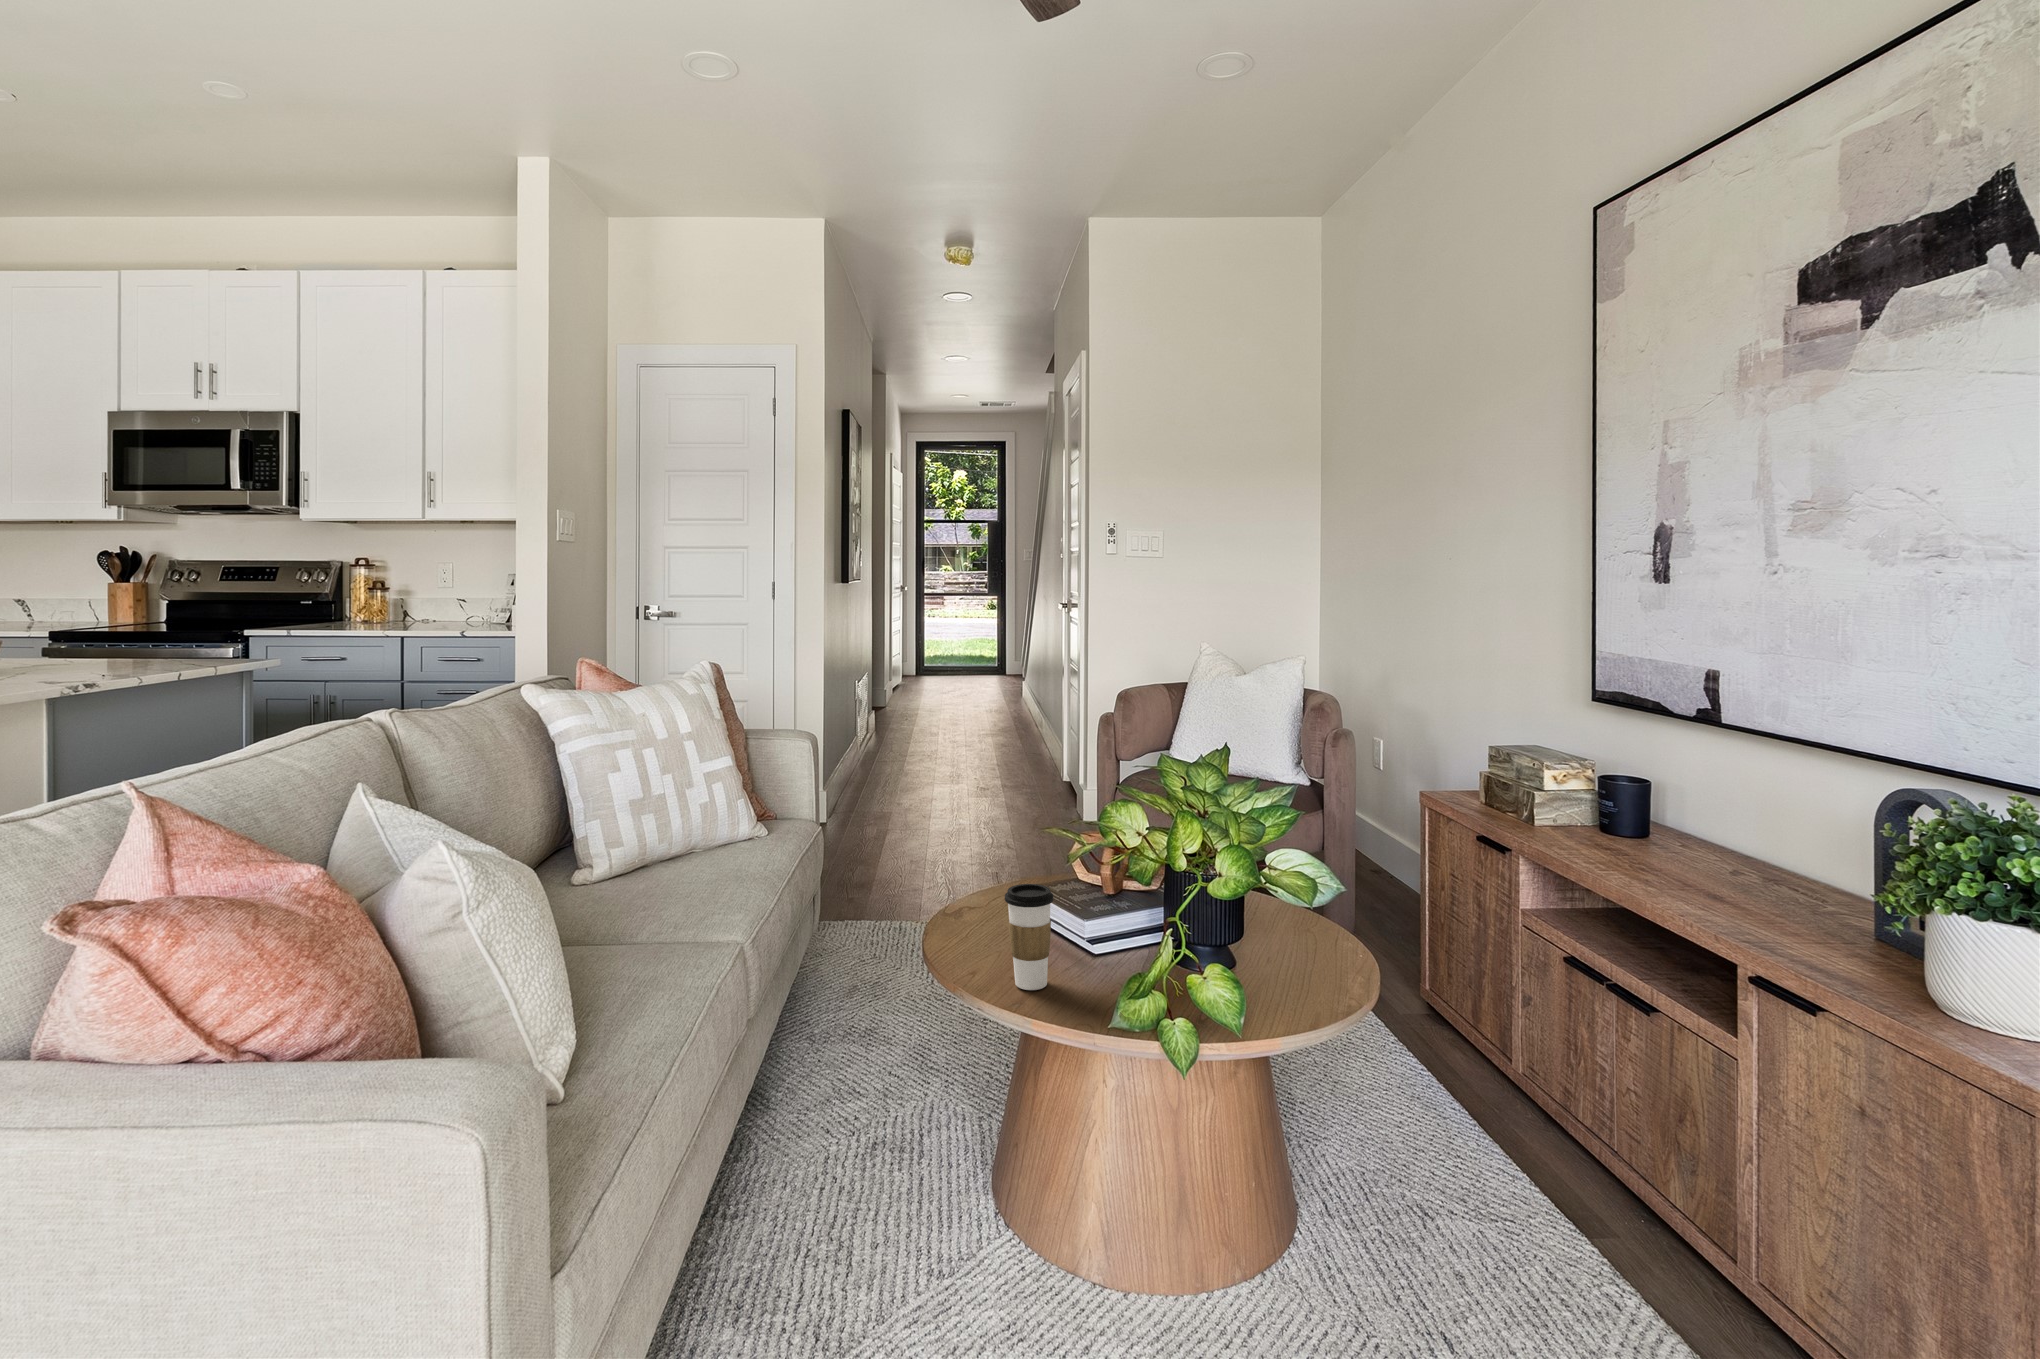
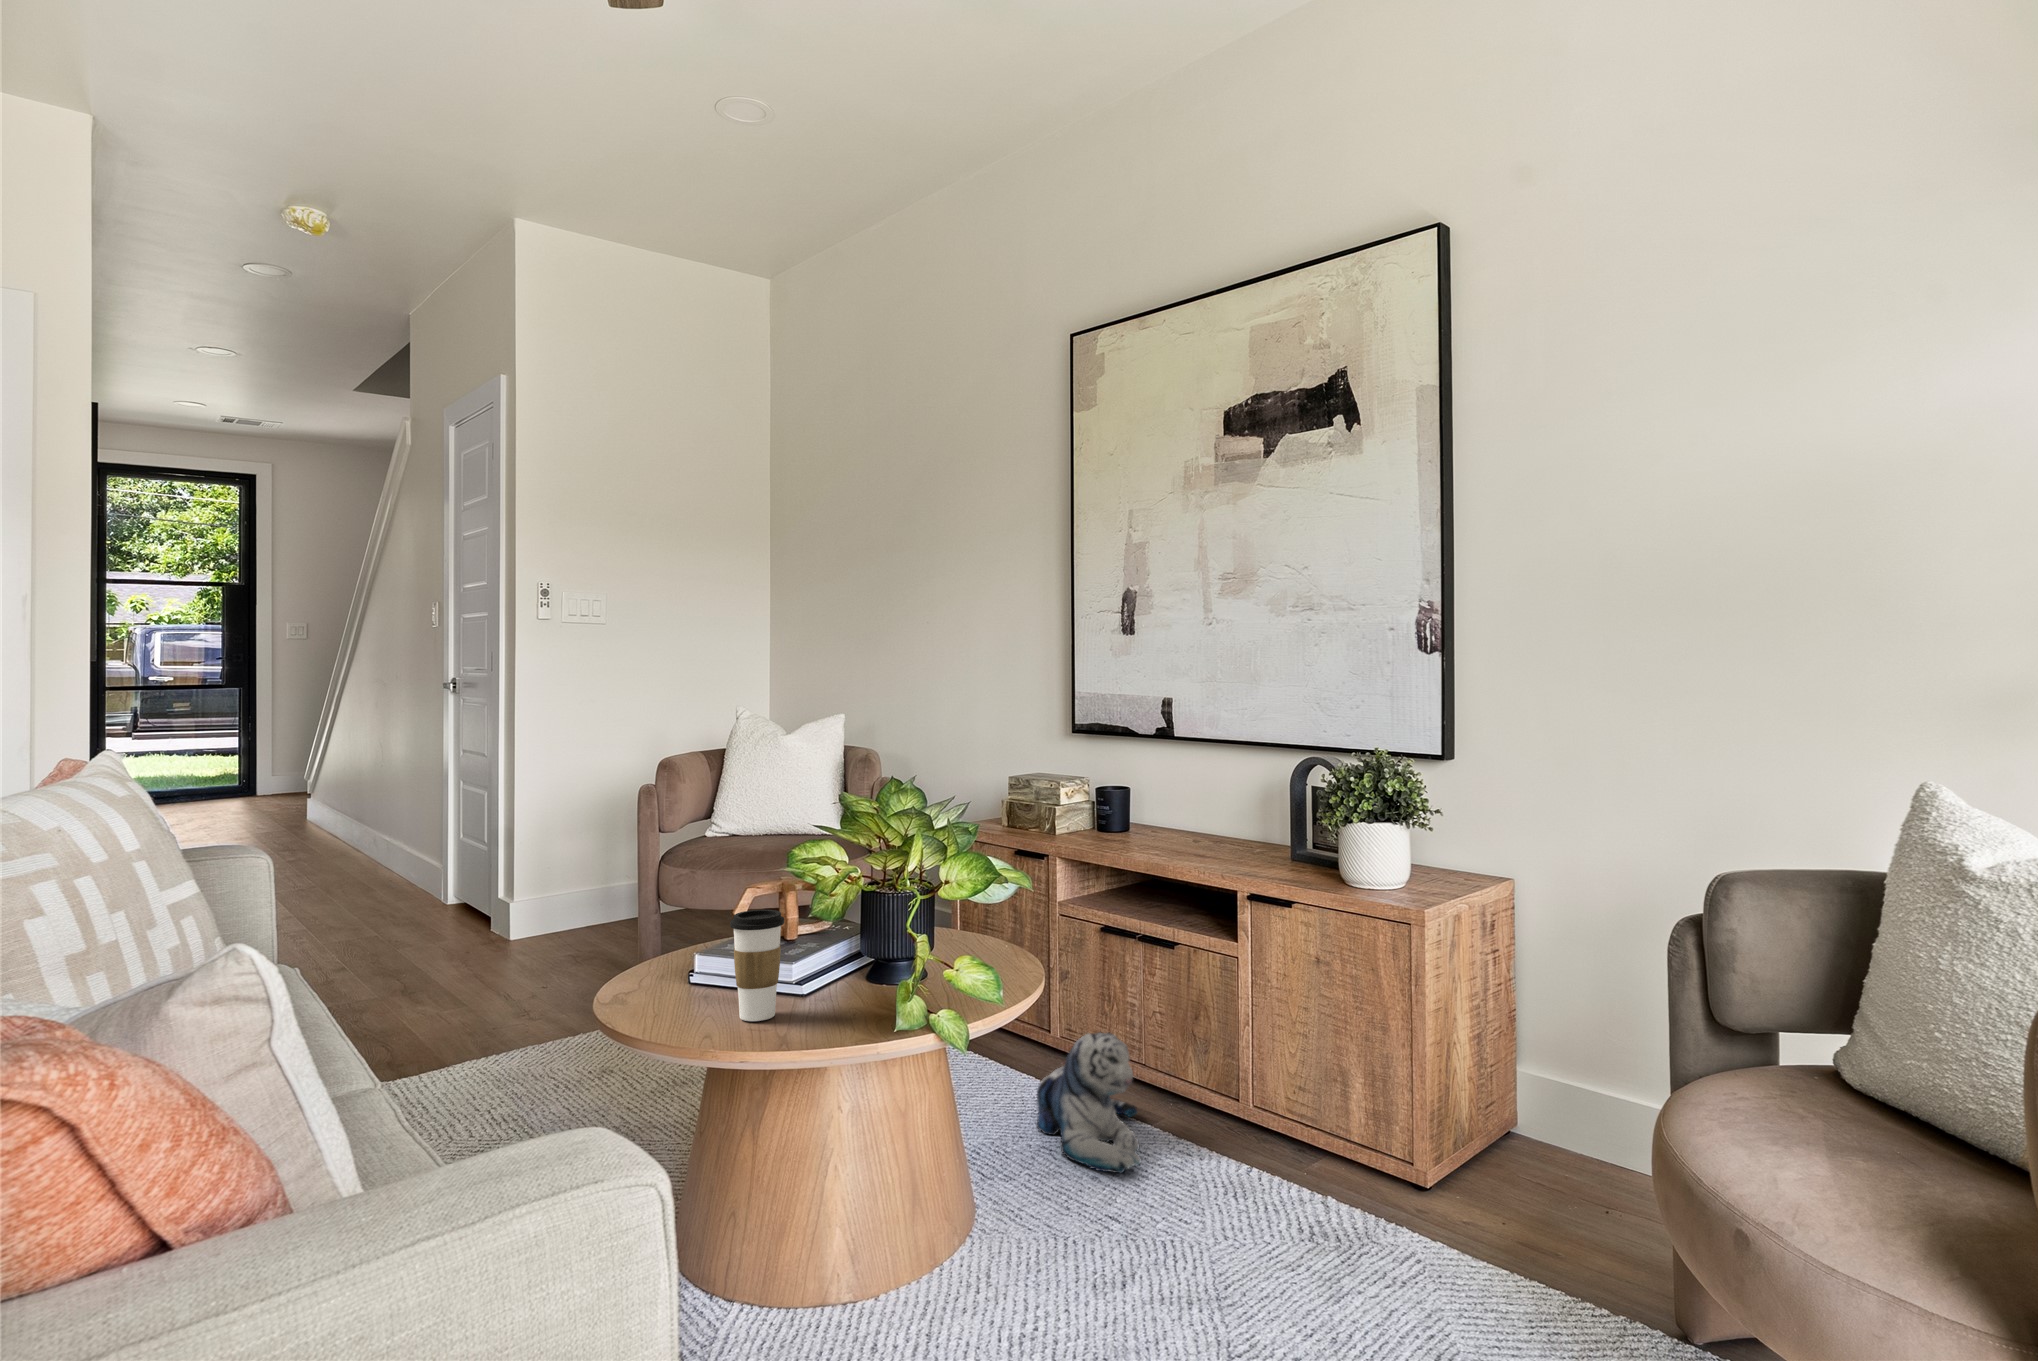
plush toy: none [1428,1088,1575,1284] -> present [1037,1033,1141,1173]

